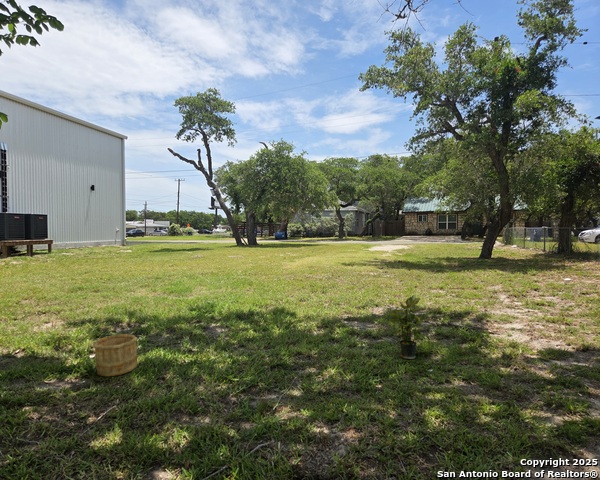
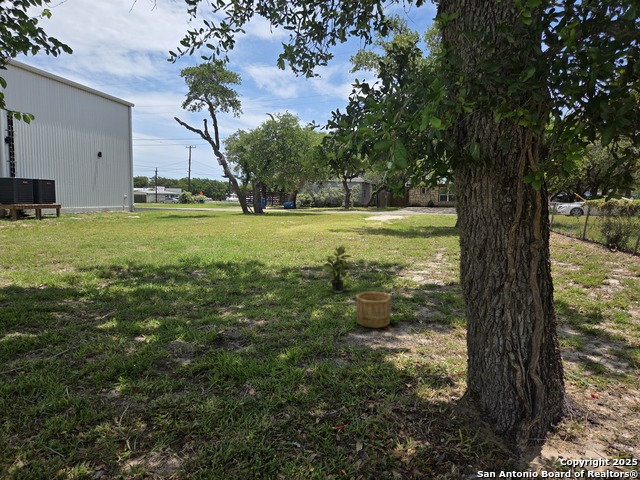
wooden bucket: present [93,334,137,376] -> present [356,291,392,328]

